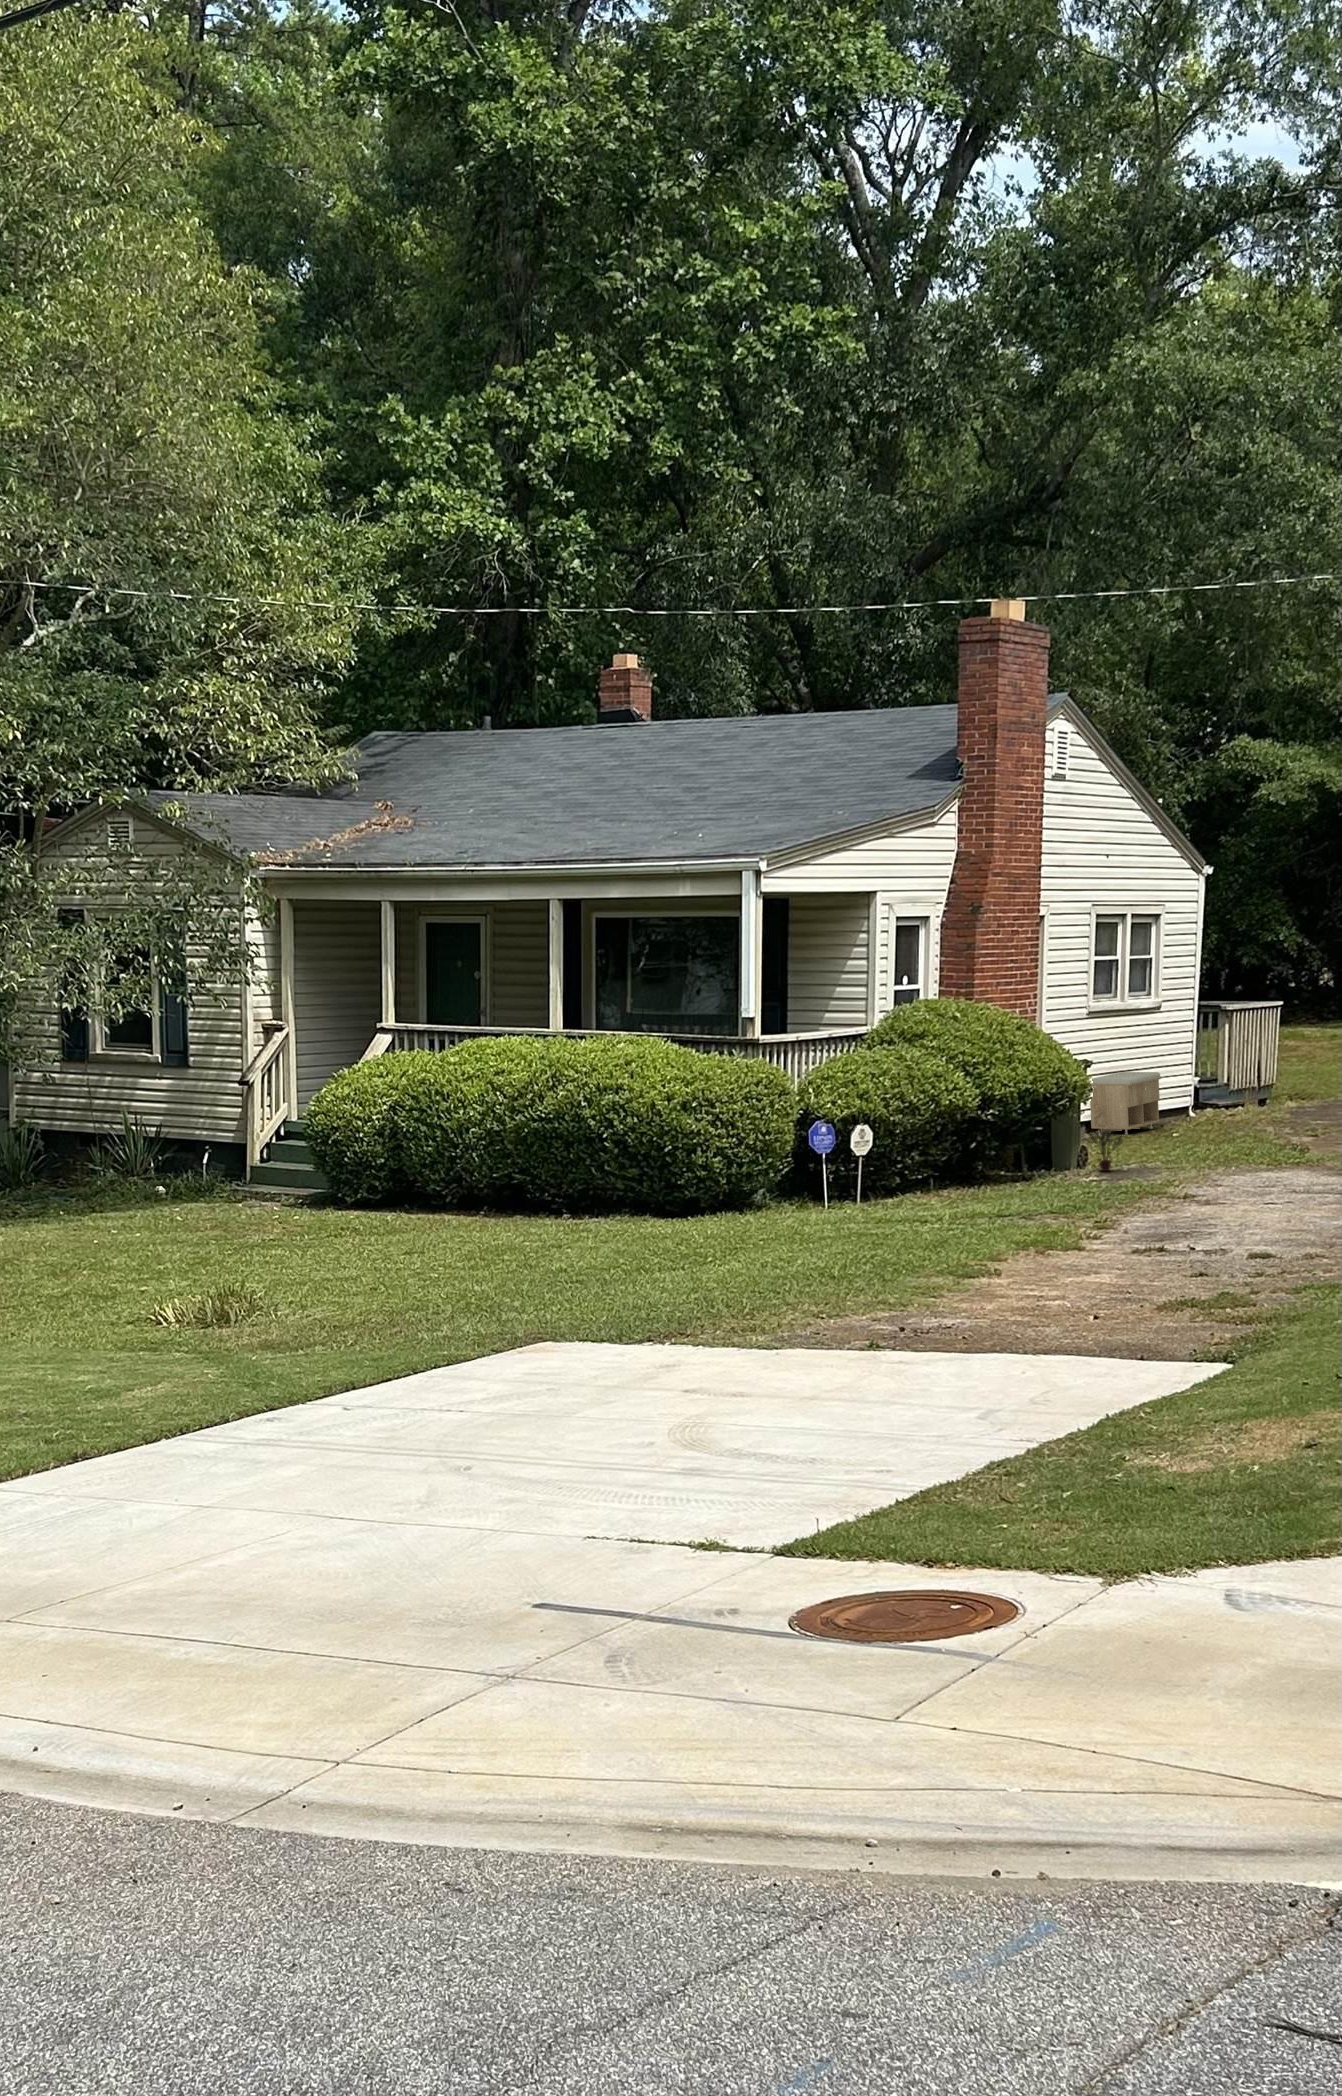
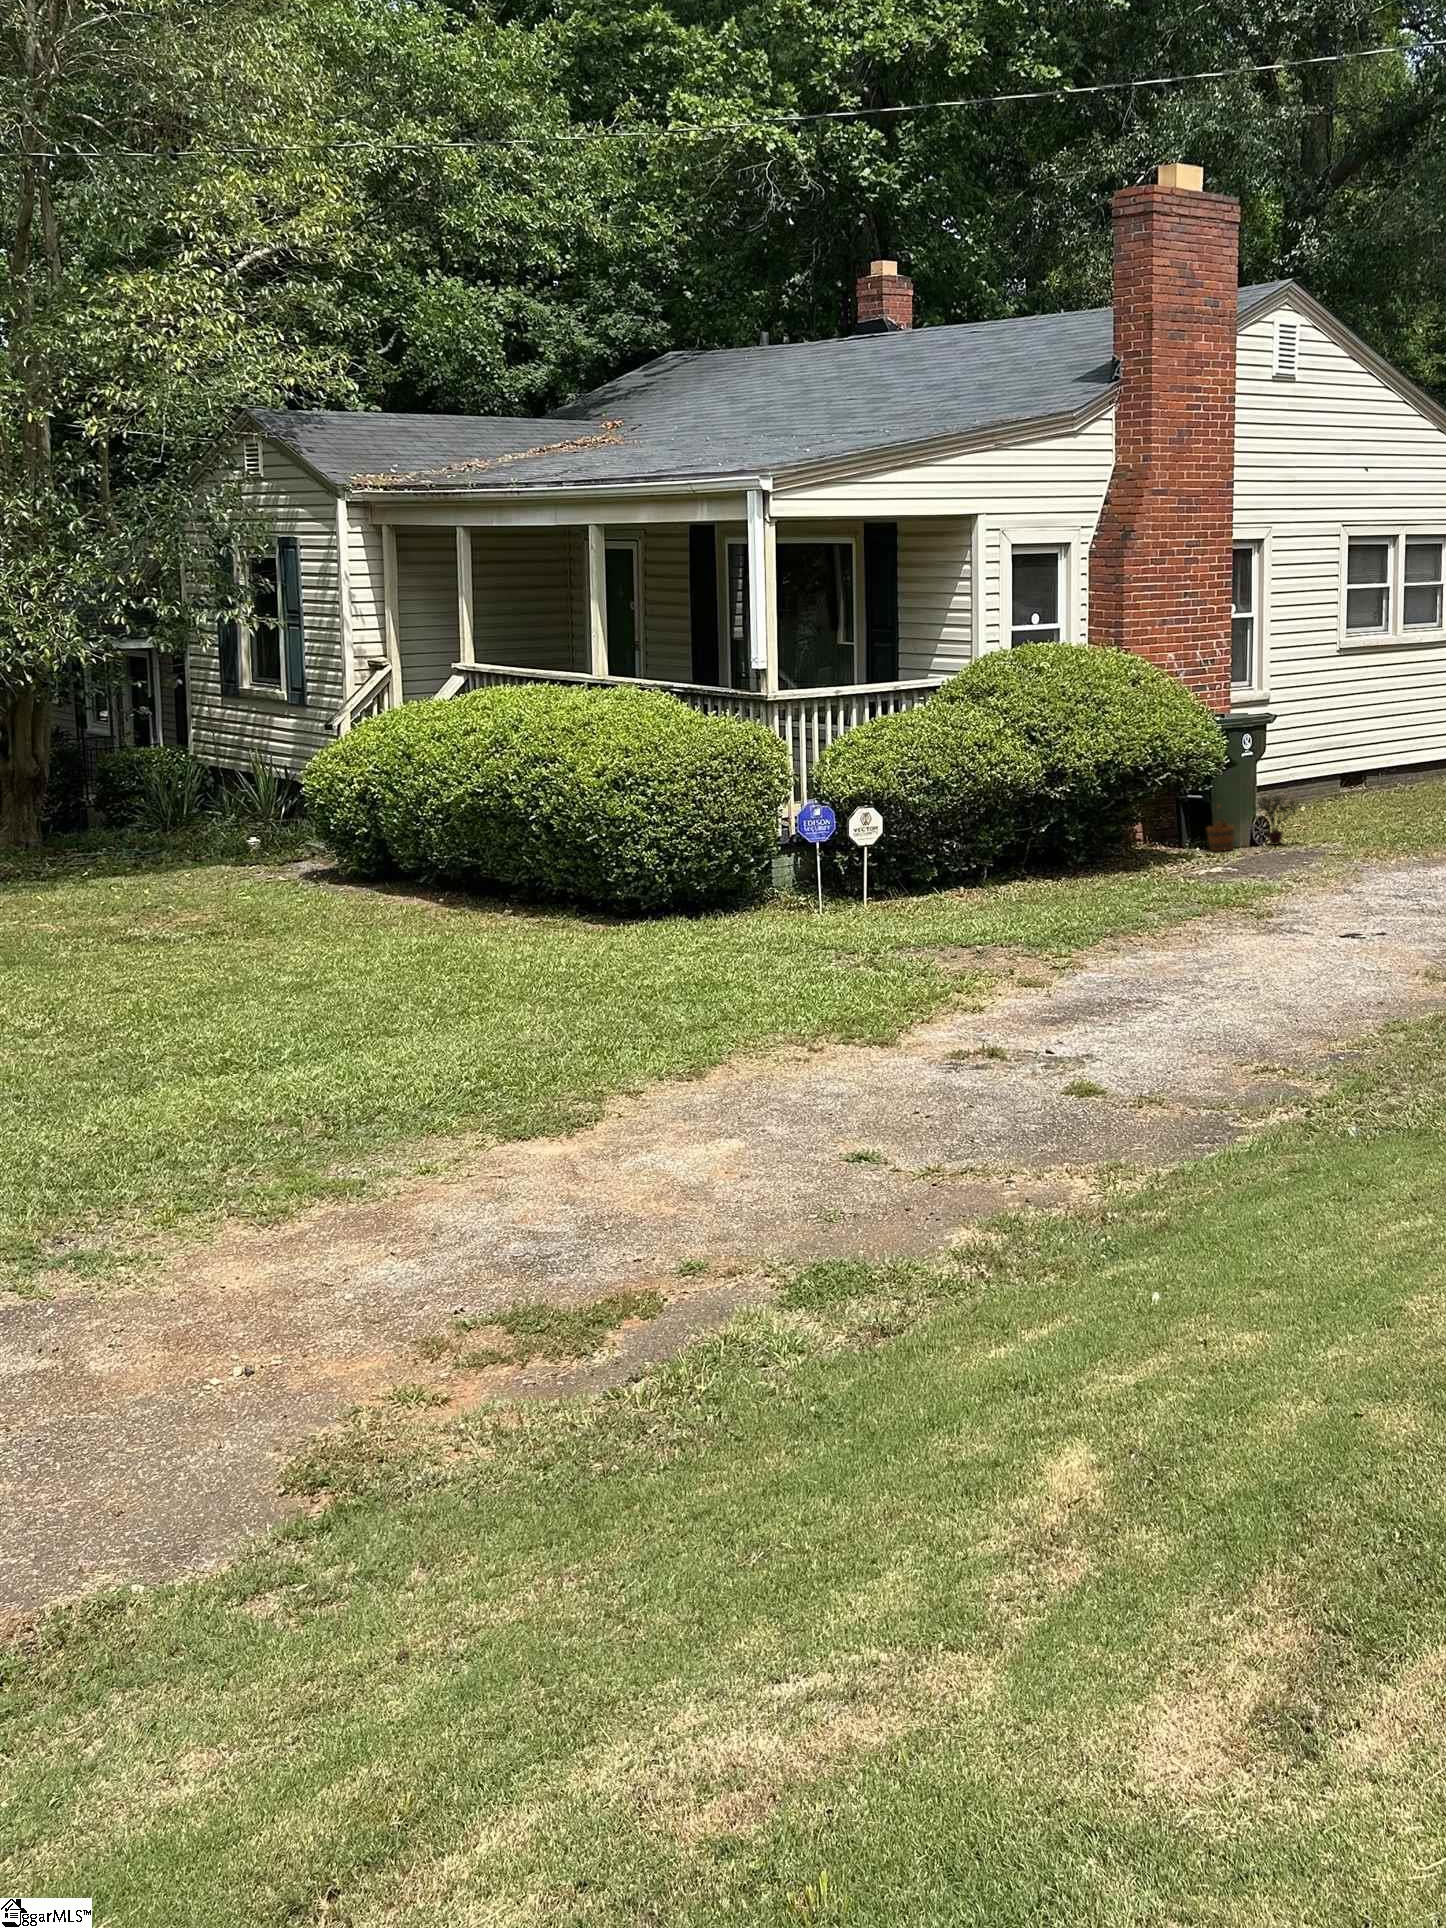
storage bench: present [1090,1072,1161,1134] -> none [1344,717,1436,790]
wooden bucket: none [1055,1137,1078,1176] -> present [1207,805,1234,851]

